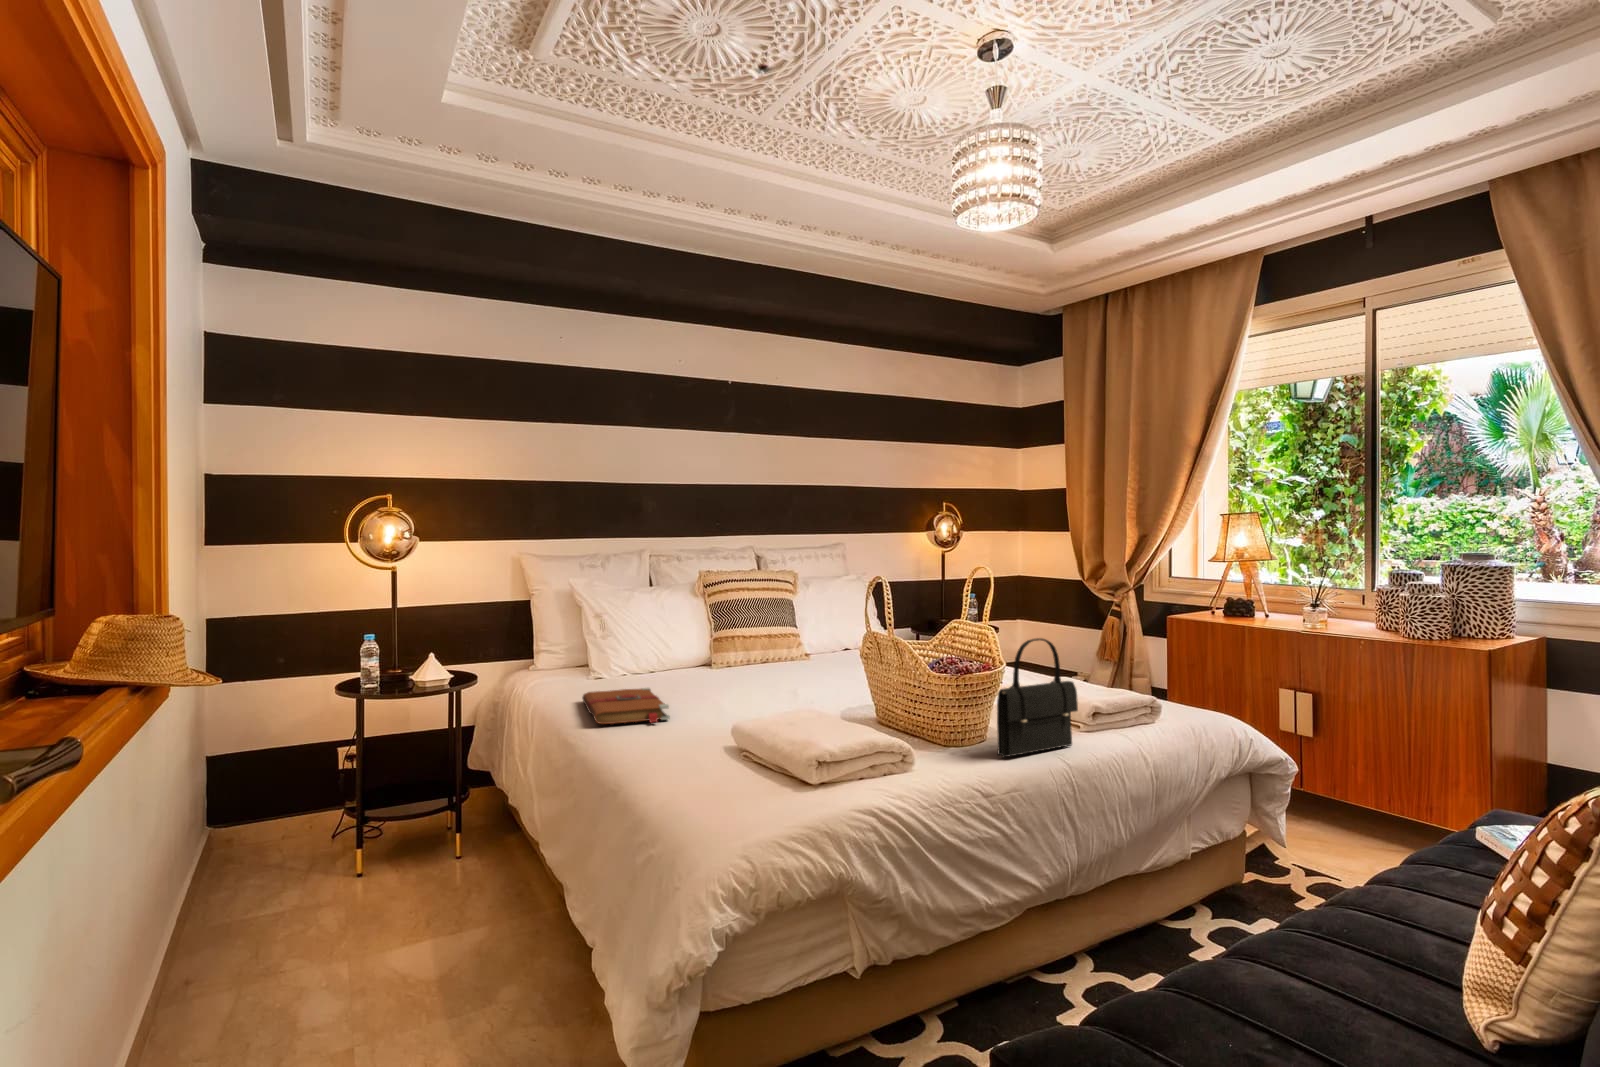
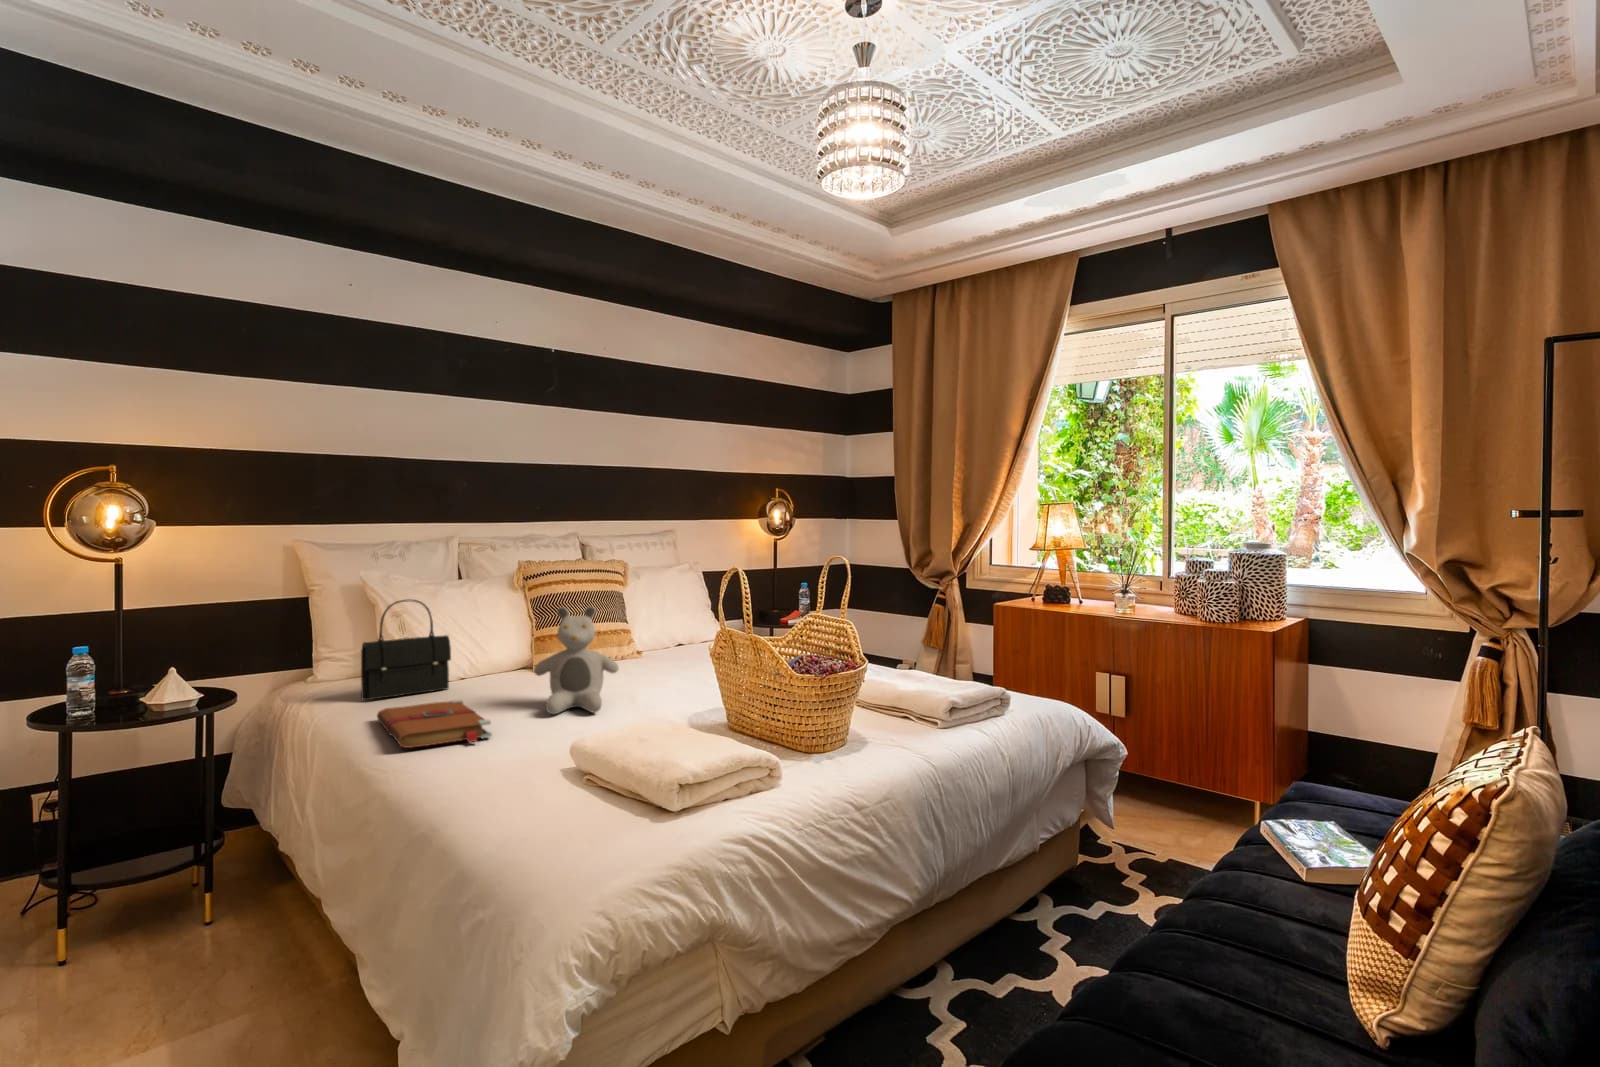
teddy bear: none [710,609,782,704] -> present [534,606,619,714]
handbag: present [997,638,1078,757] -> present [361,600,451,700]

